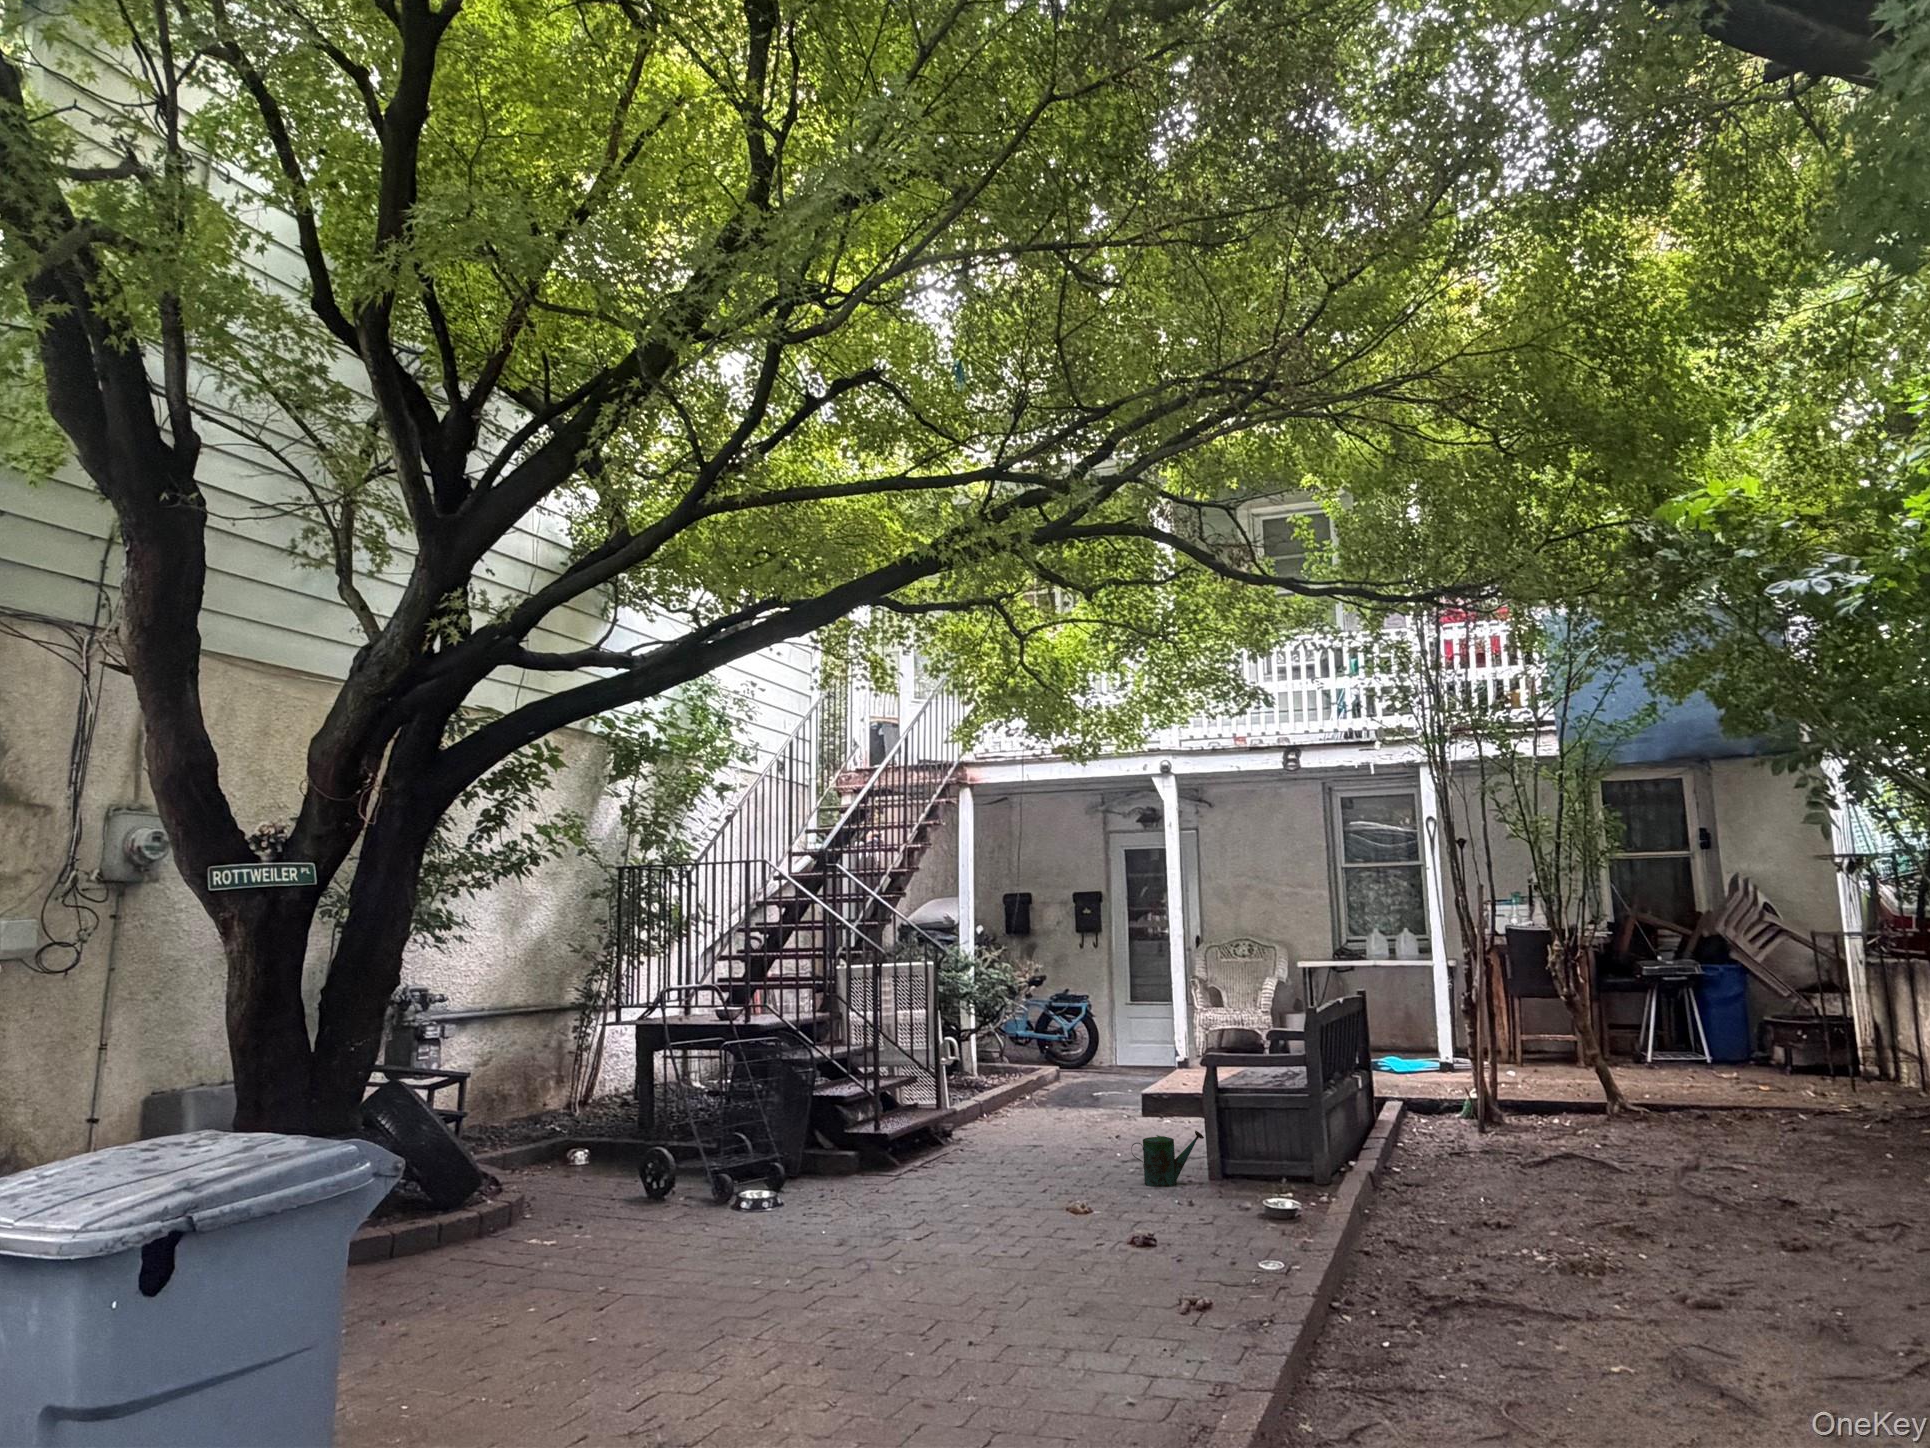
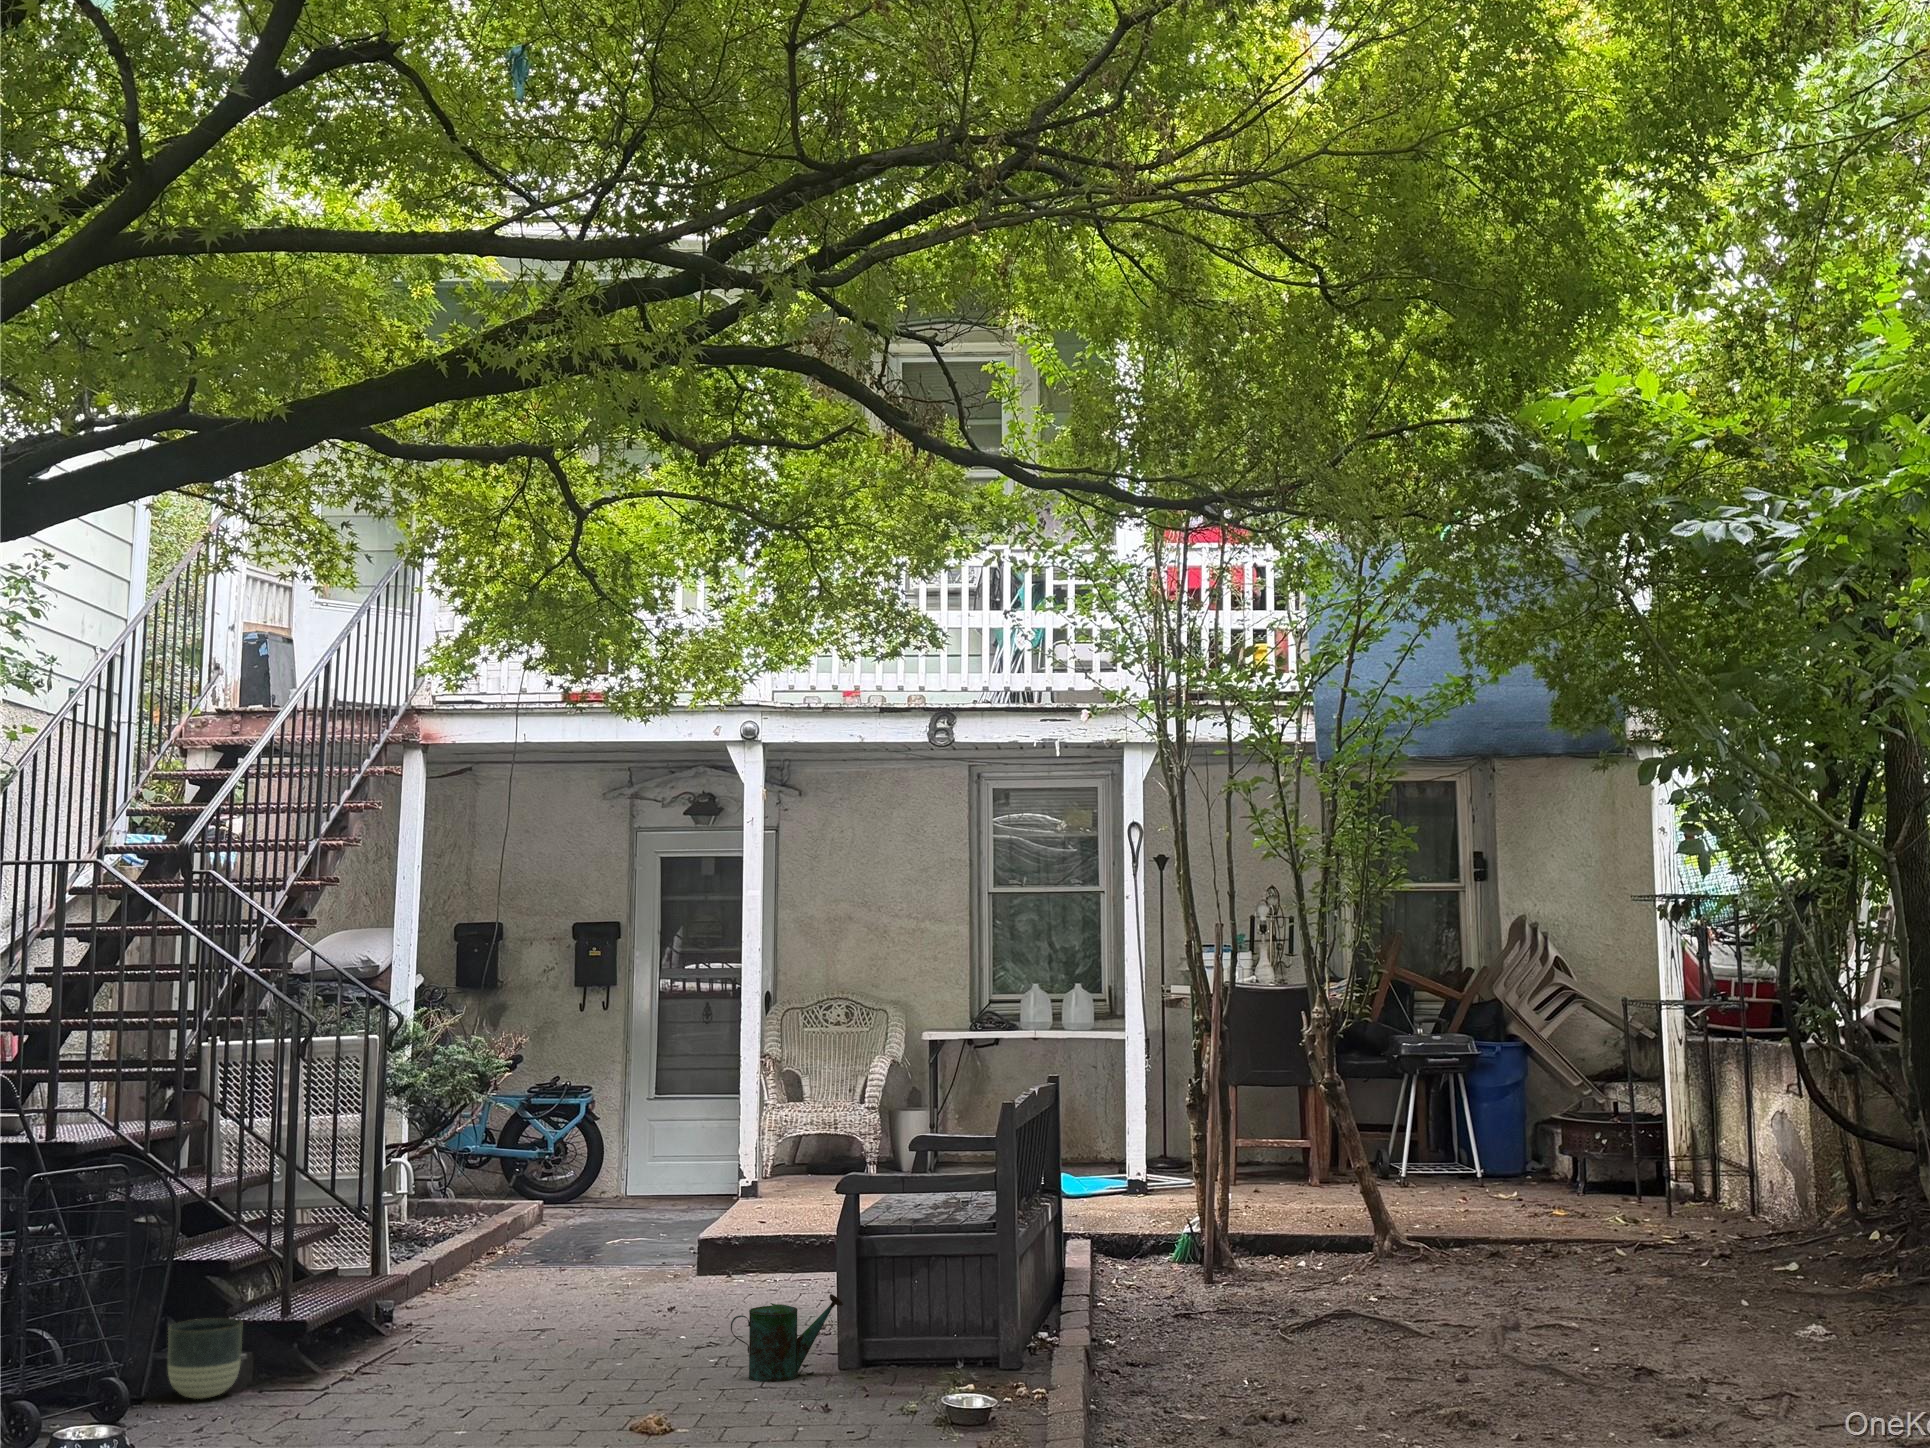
planter: none [800,1132,841,1180] -> present [168,1318,242,1399]

